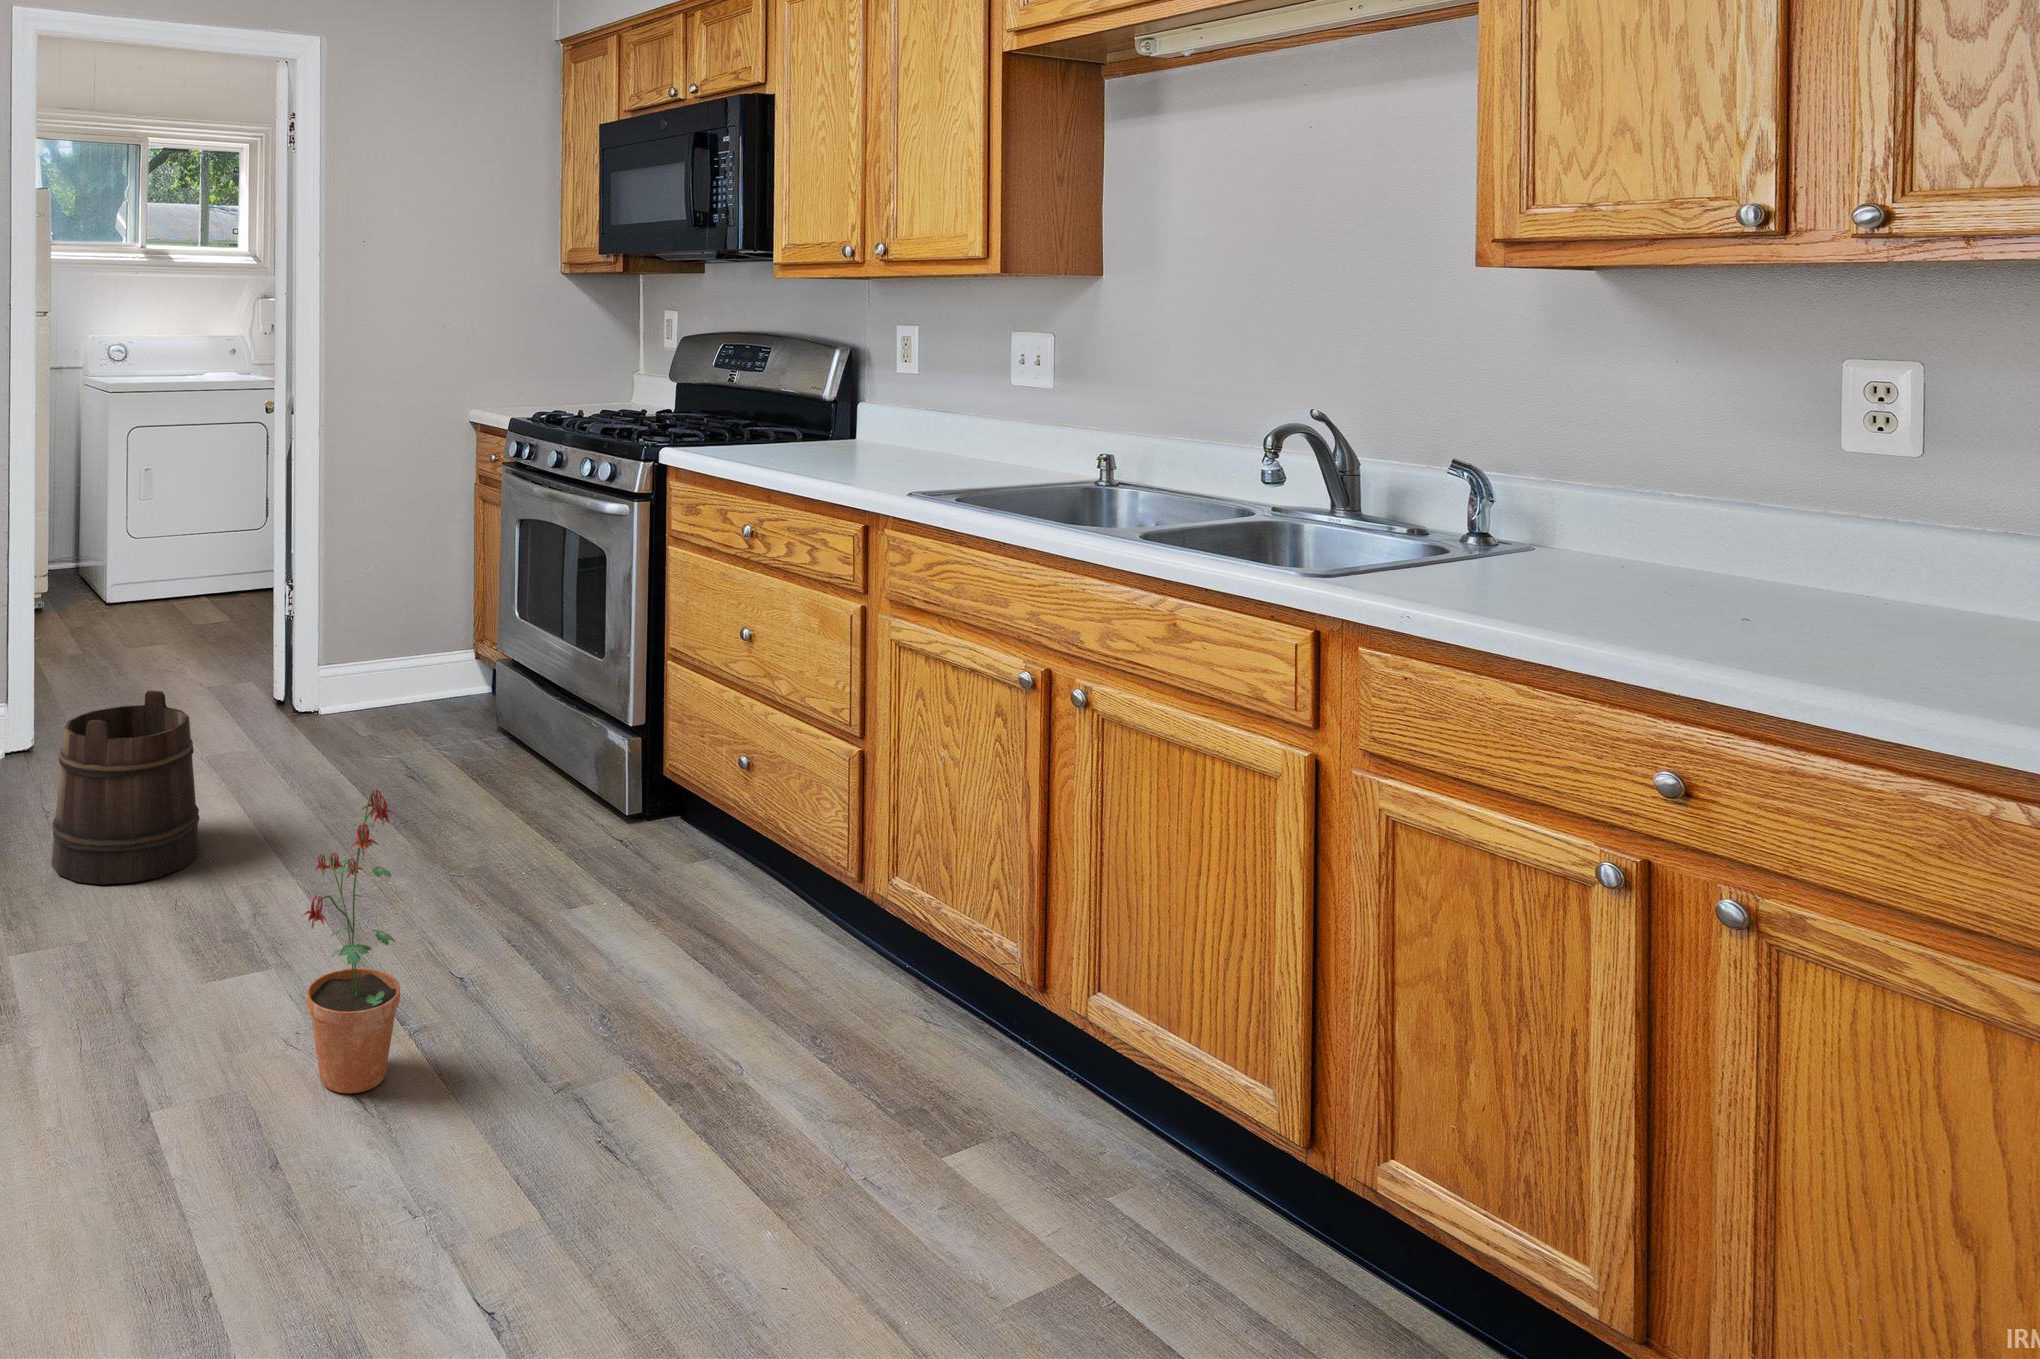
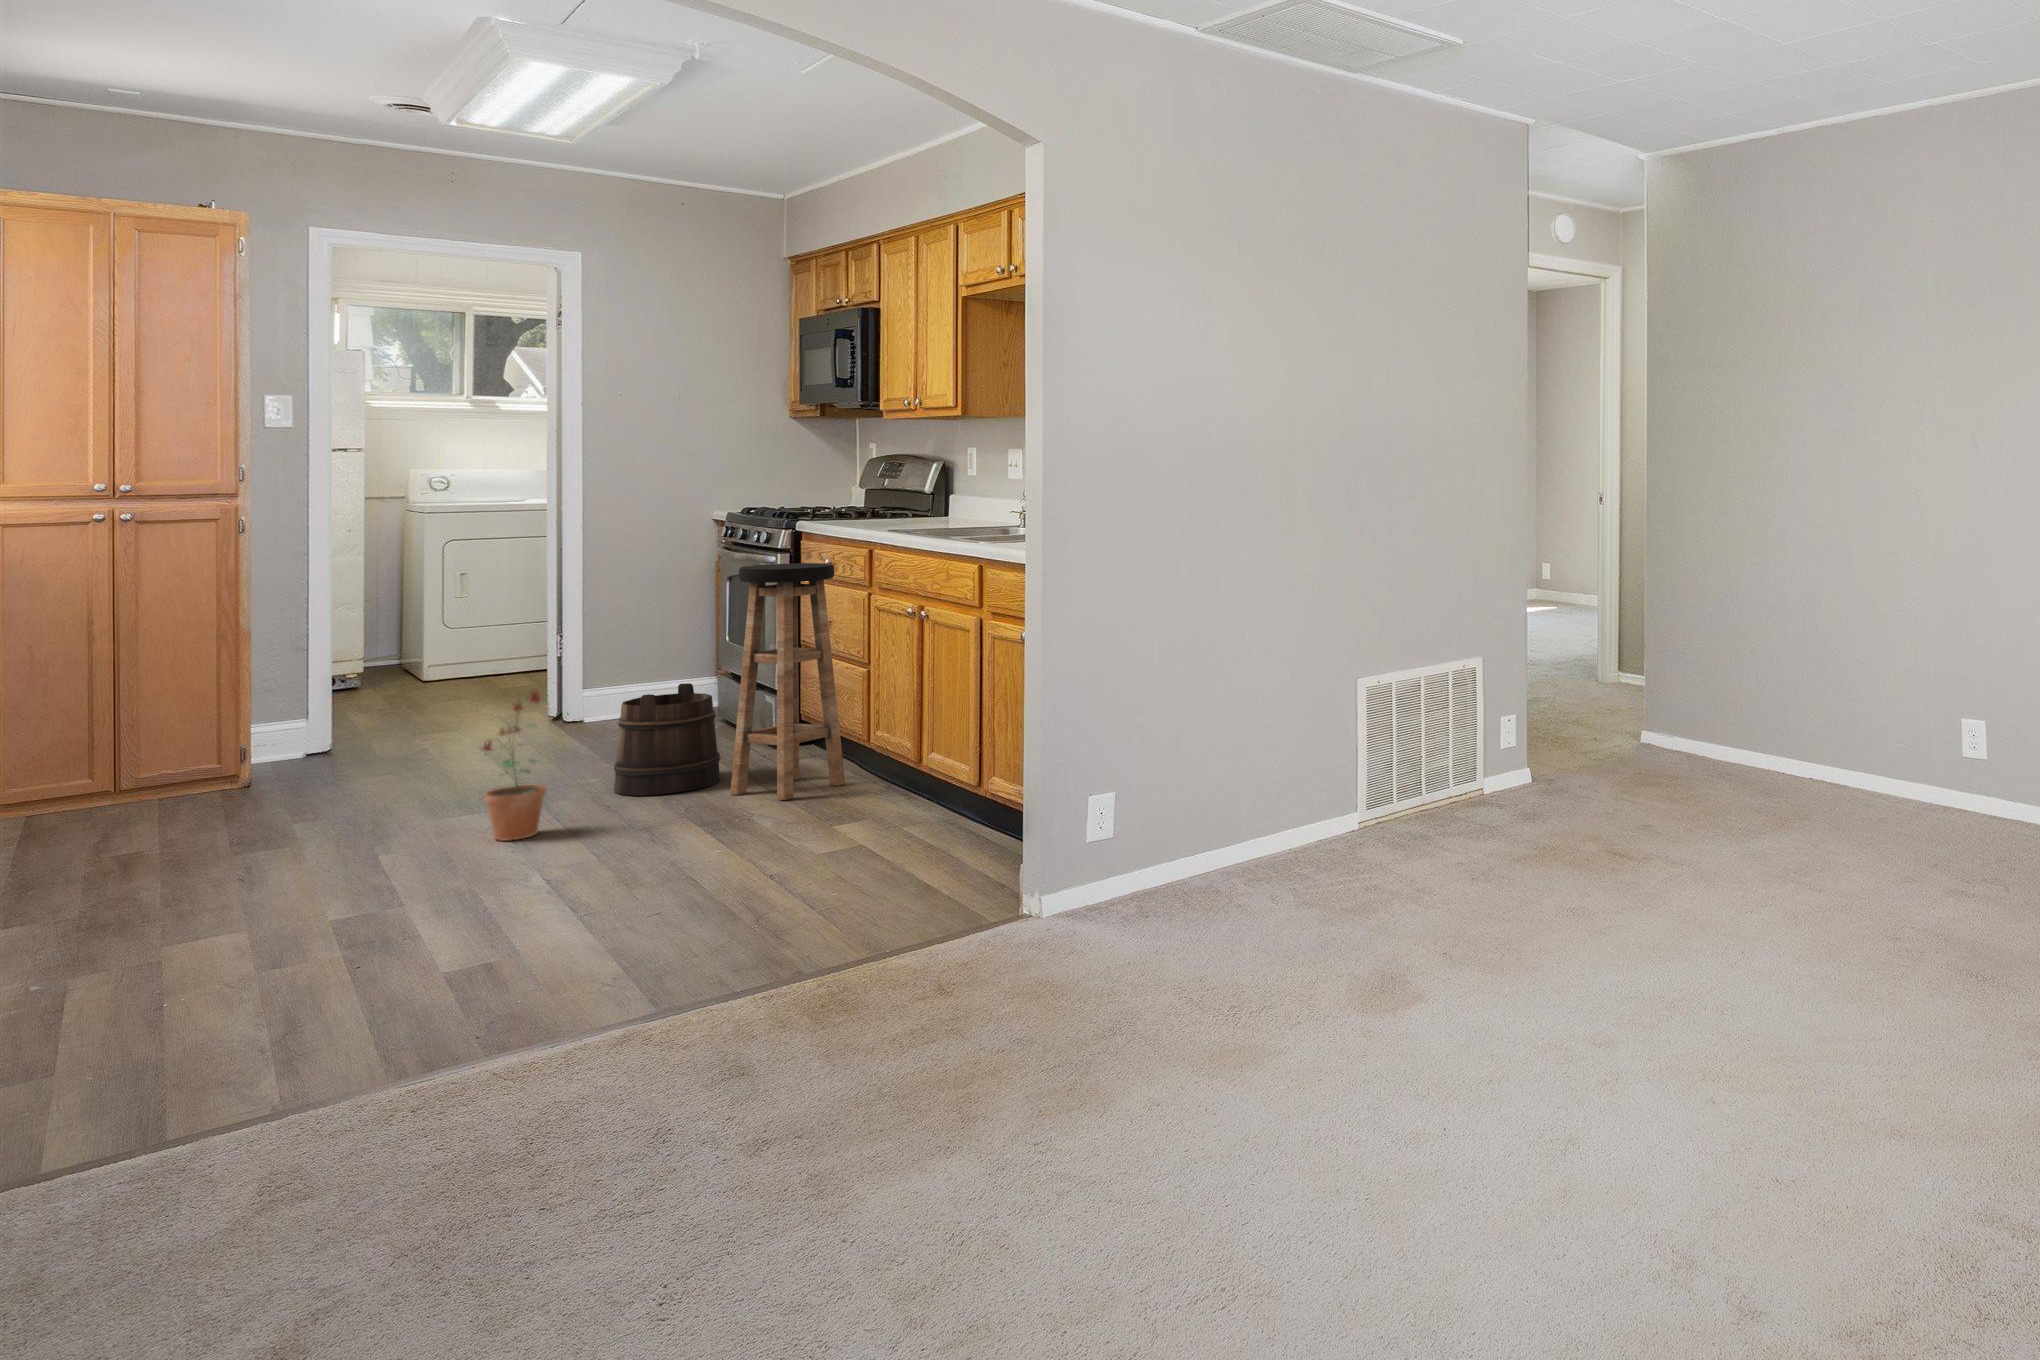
bar stool: none [647,544,829,1015] -> present [730,563,845,800]
bucket: present [52,691,200,884] -> present [614,683,720,796]

